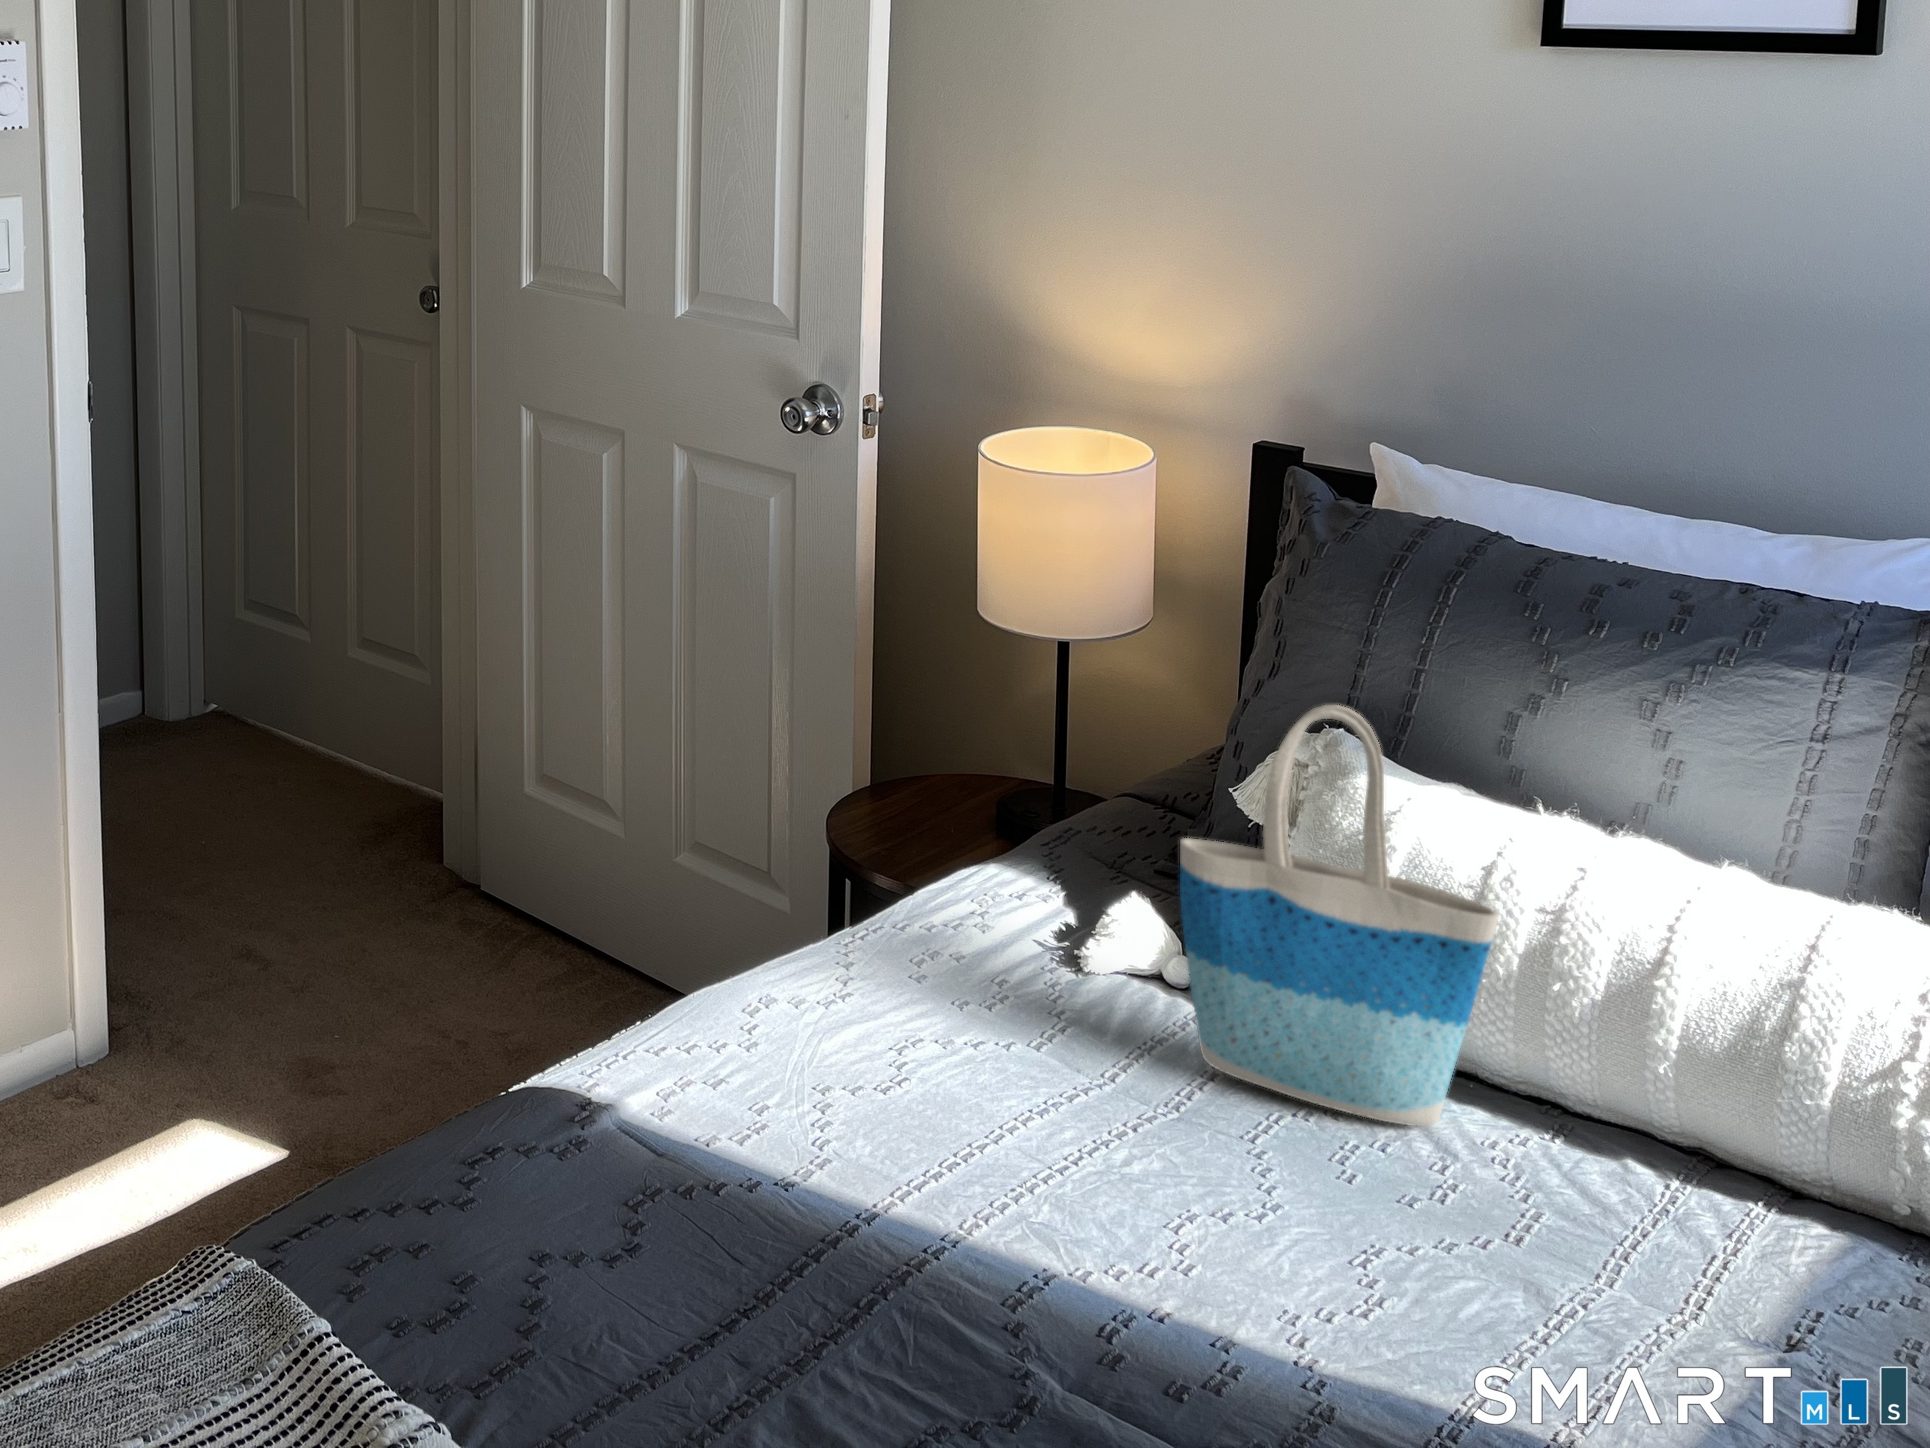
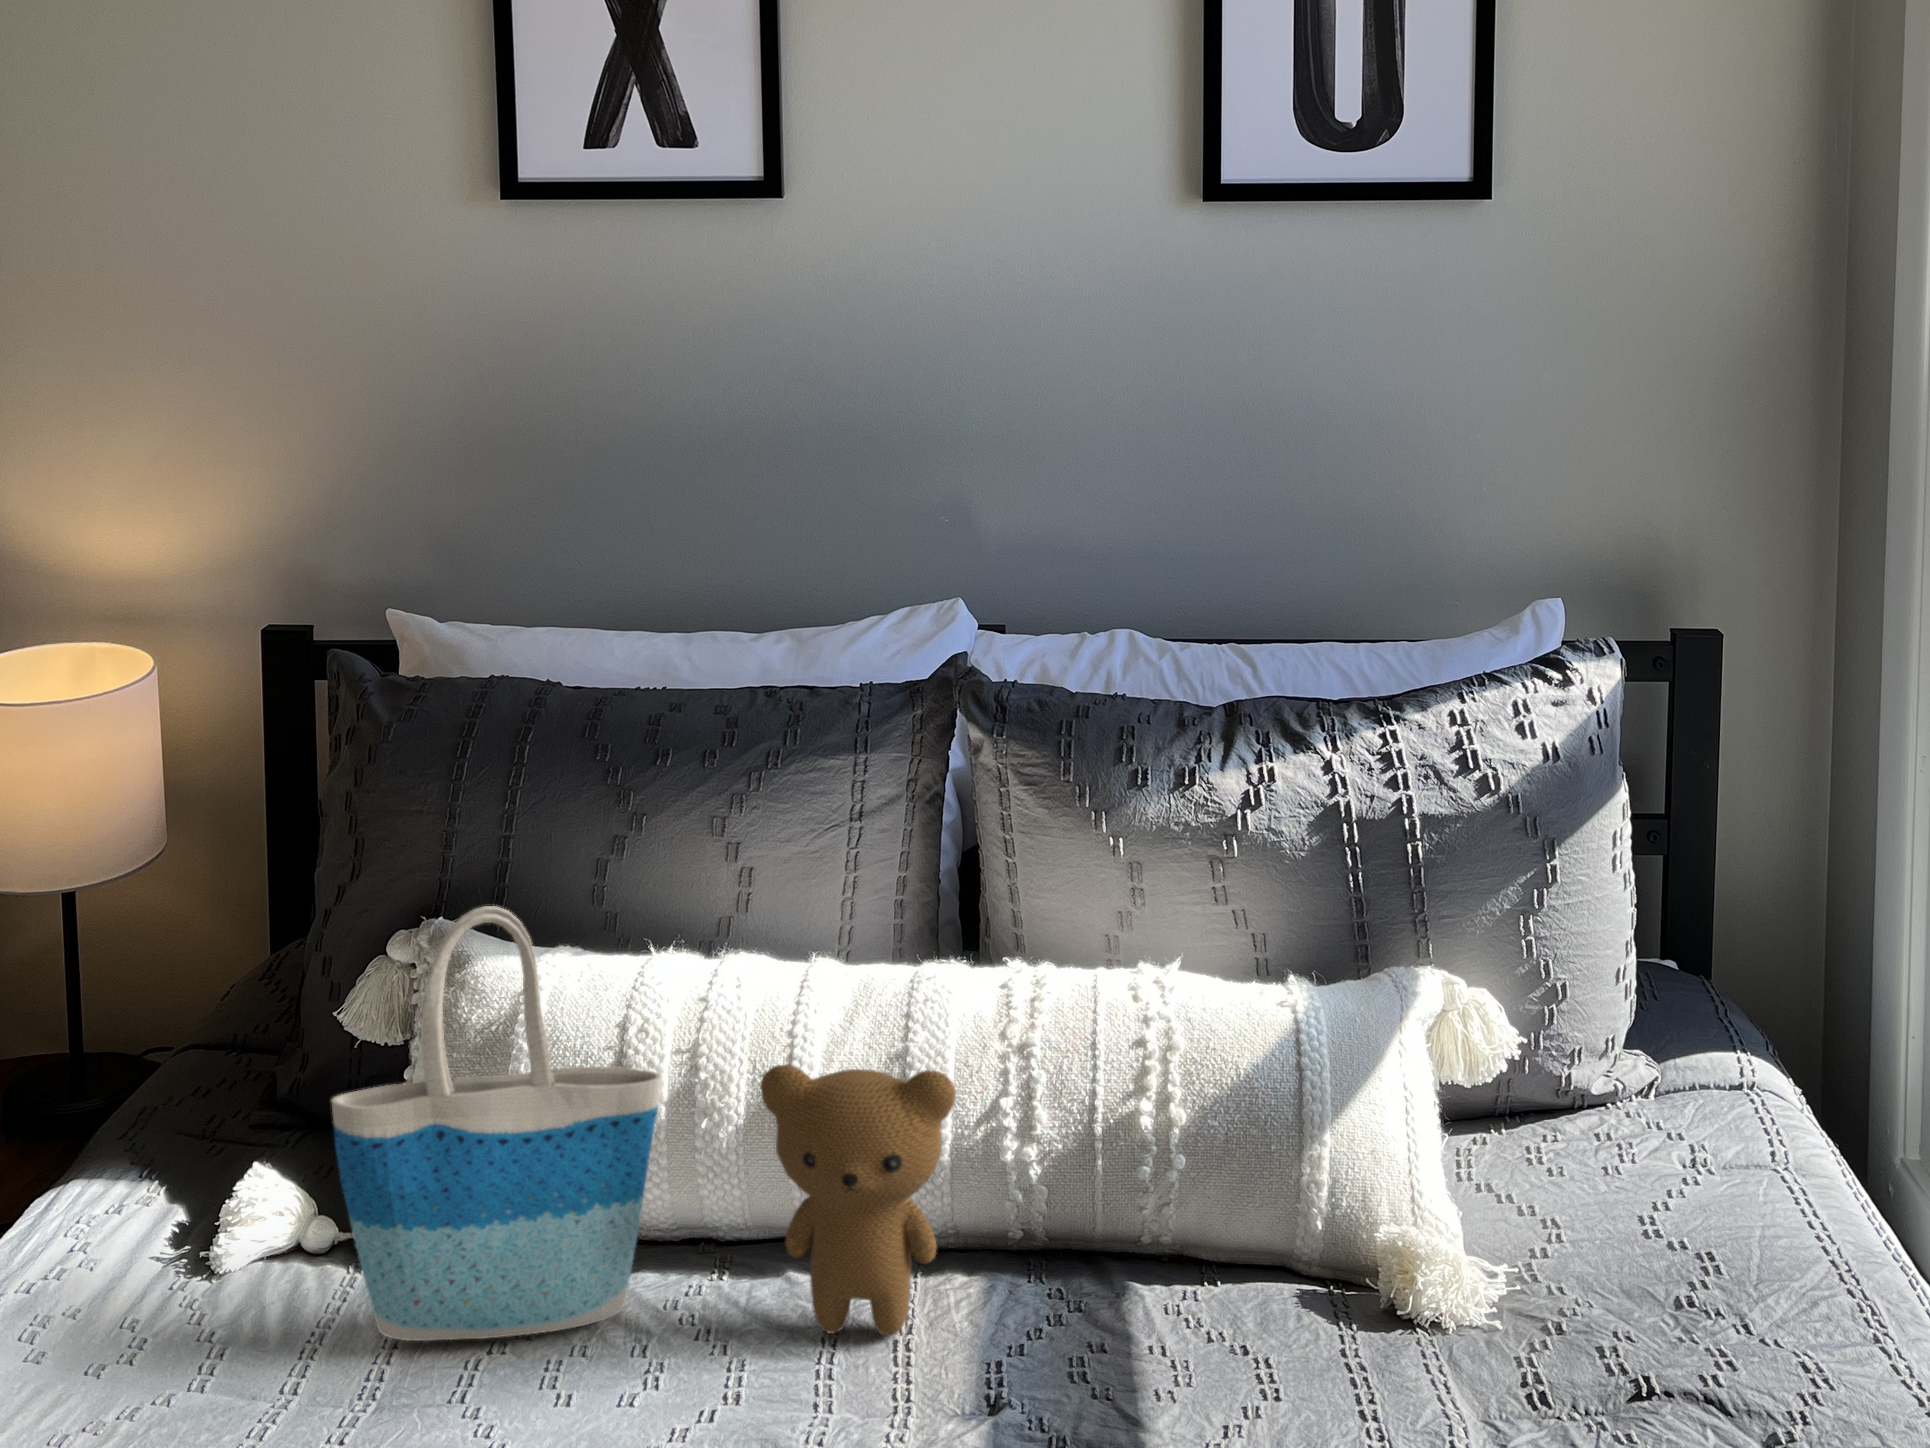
teddy bear: none [1597,938,1822,1253] -> present [760,1065,956,1336]

